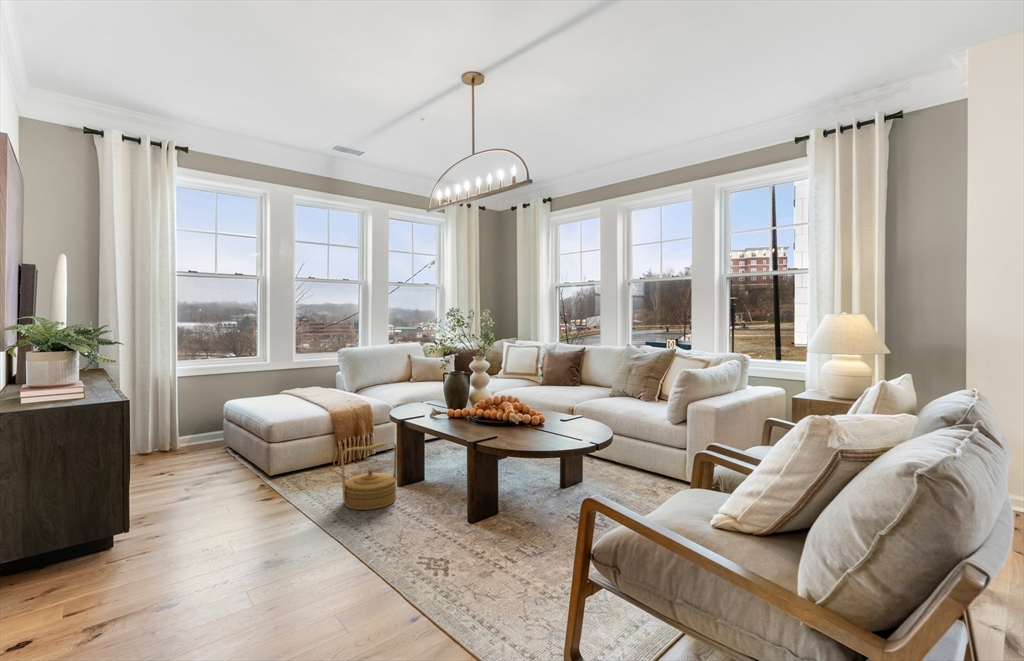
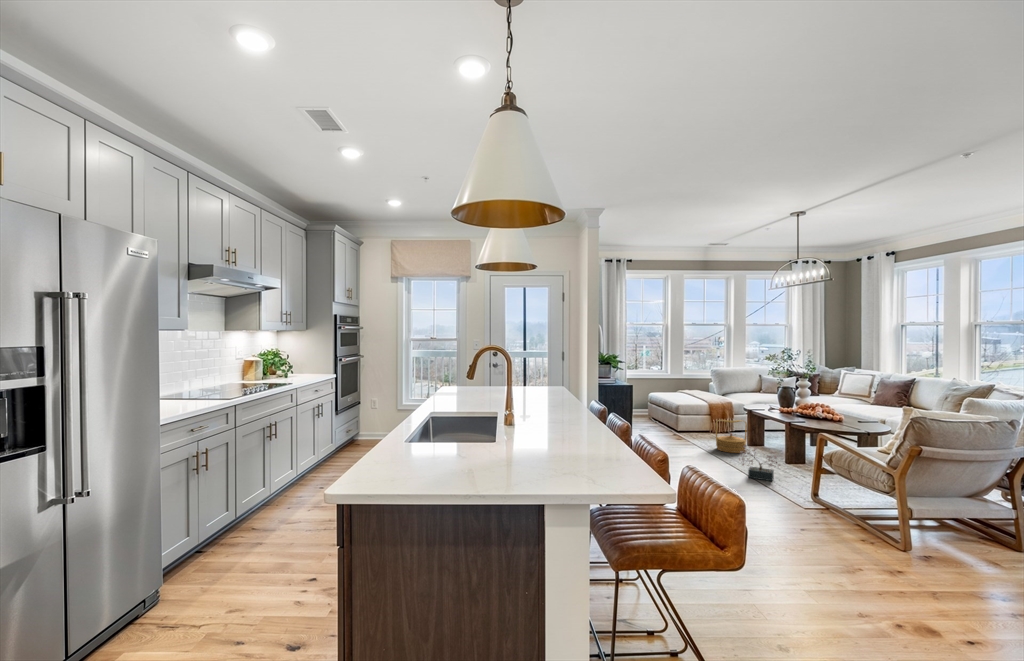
decorative plant: none [391,512,475,593] -> present [739,445,780,481]

